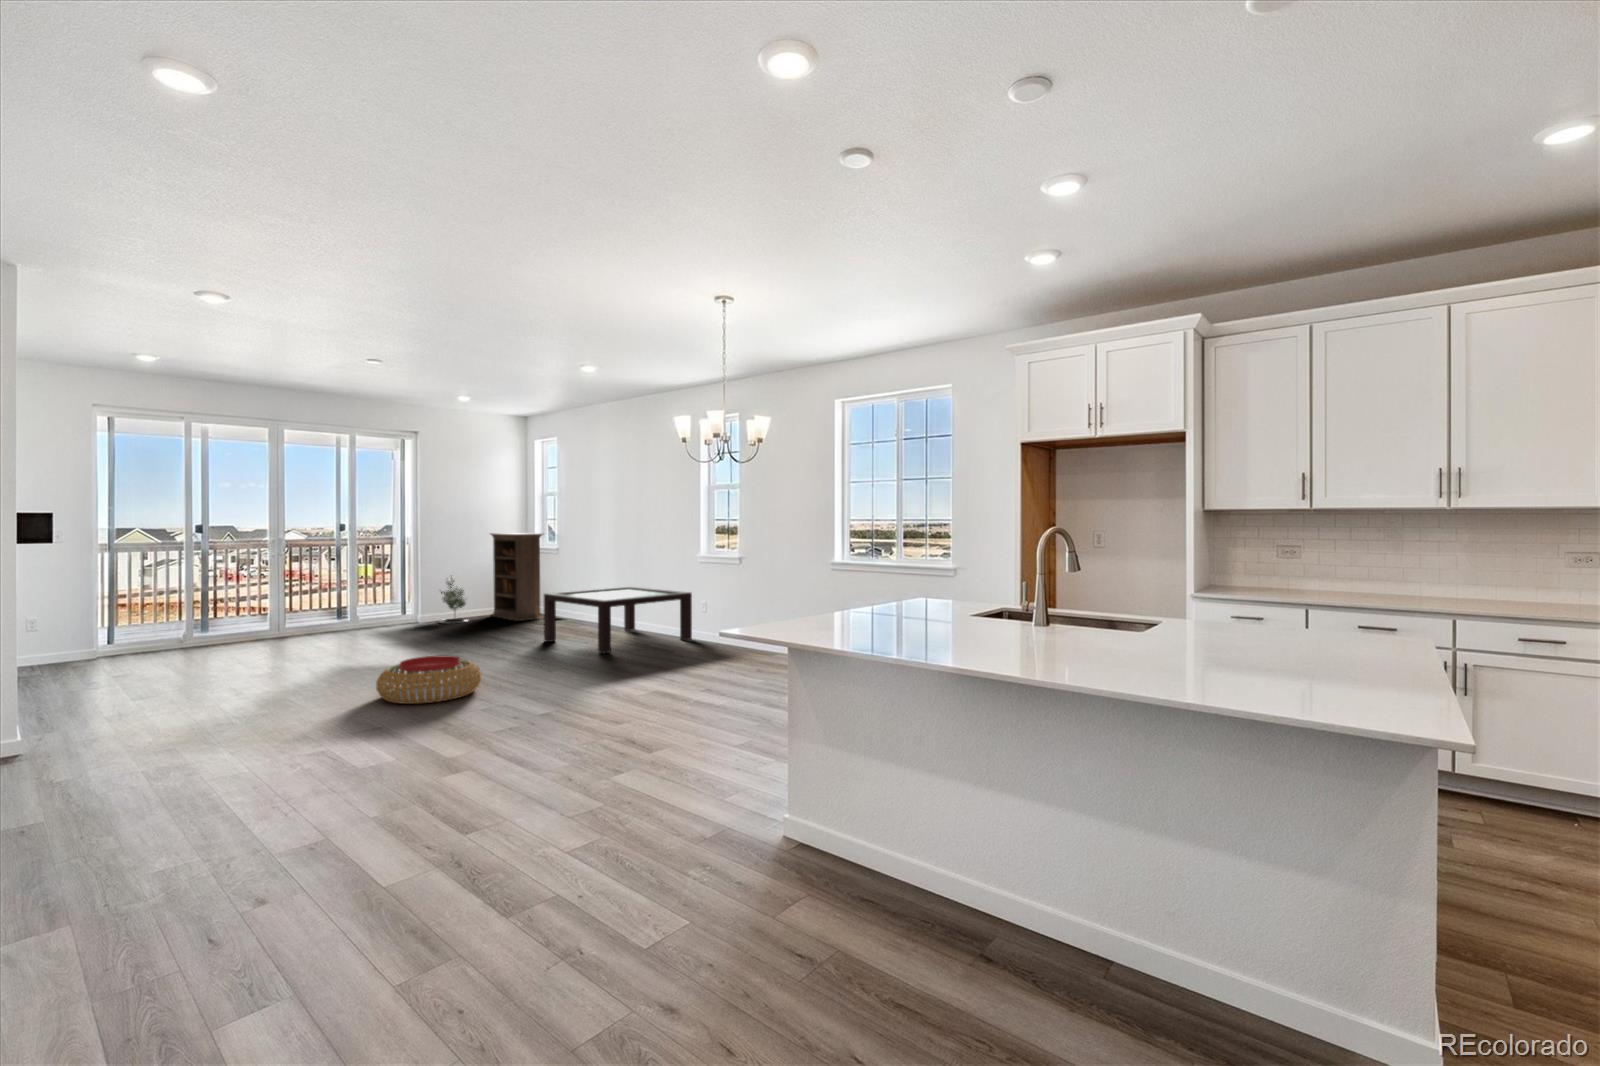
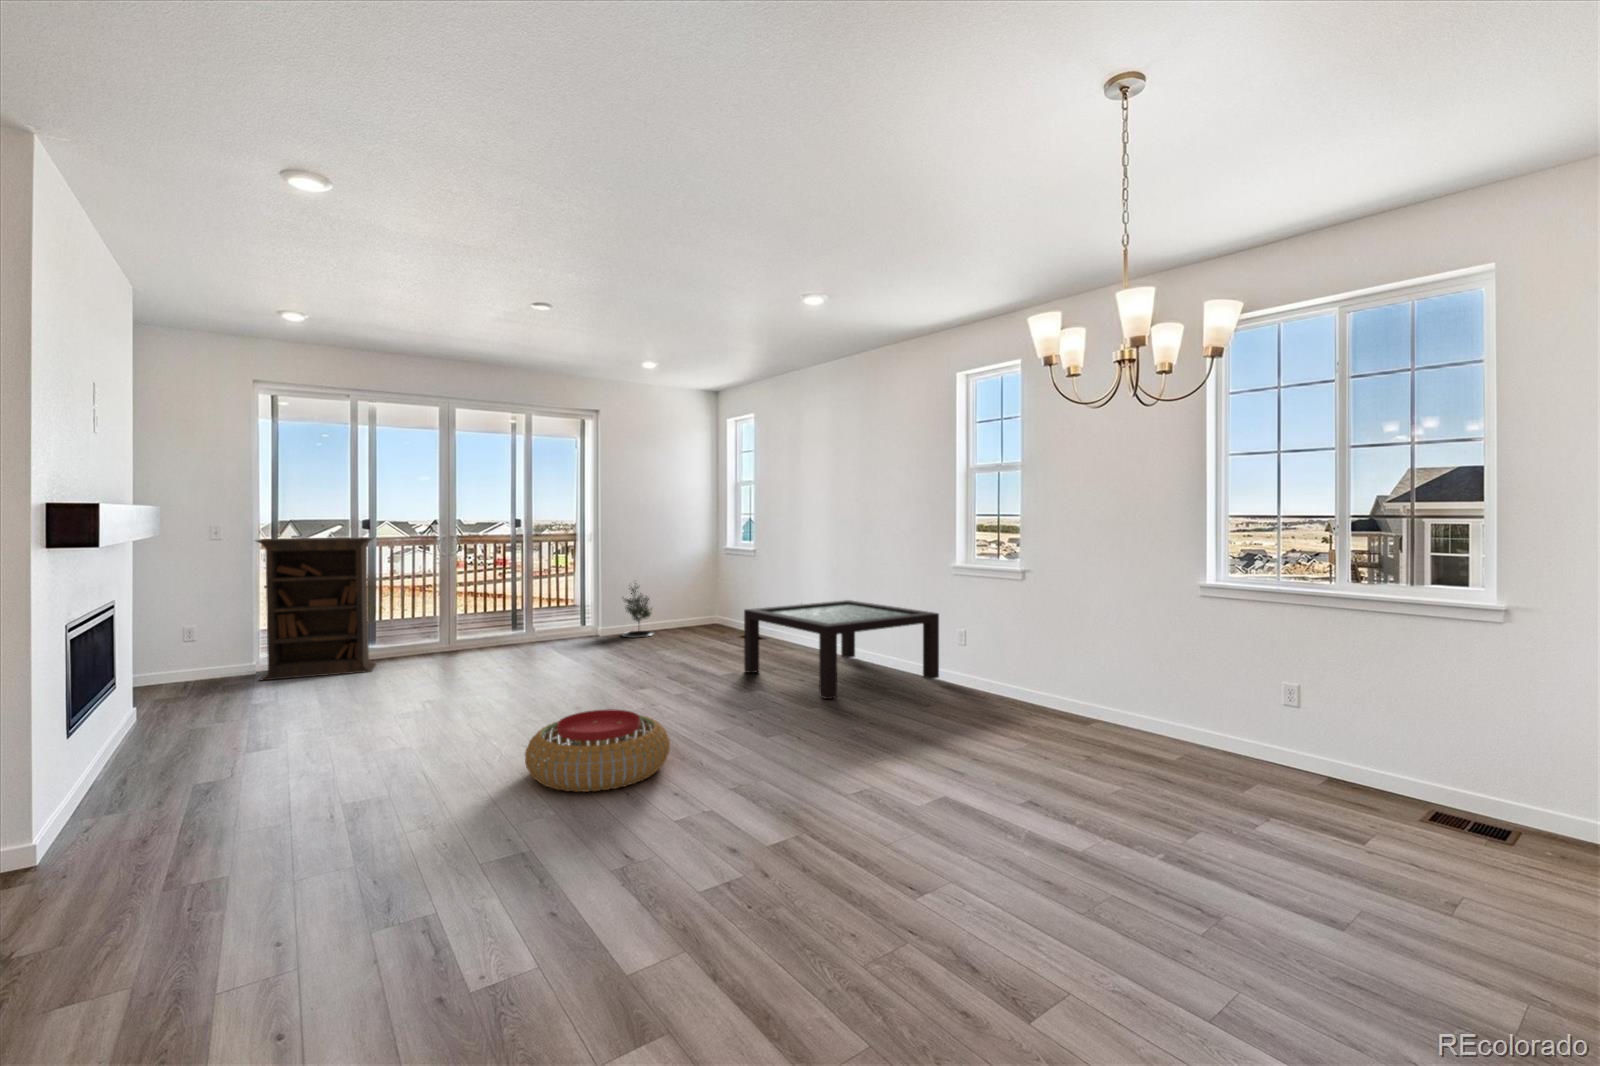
bookcase: present [491,533,543,621] -> present [256,538,376,680]

